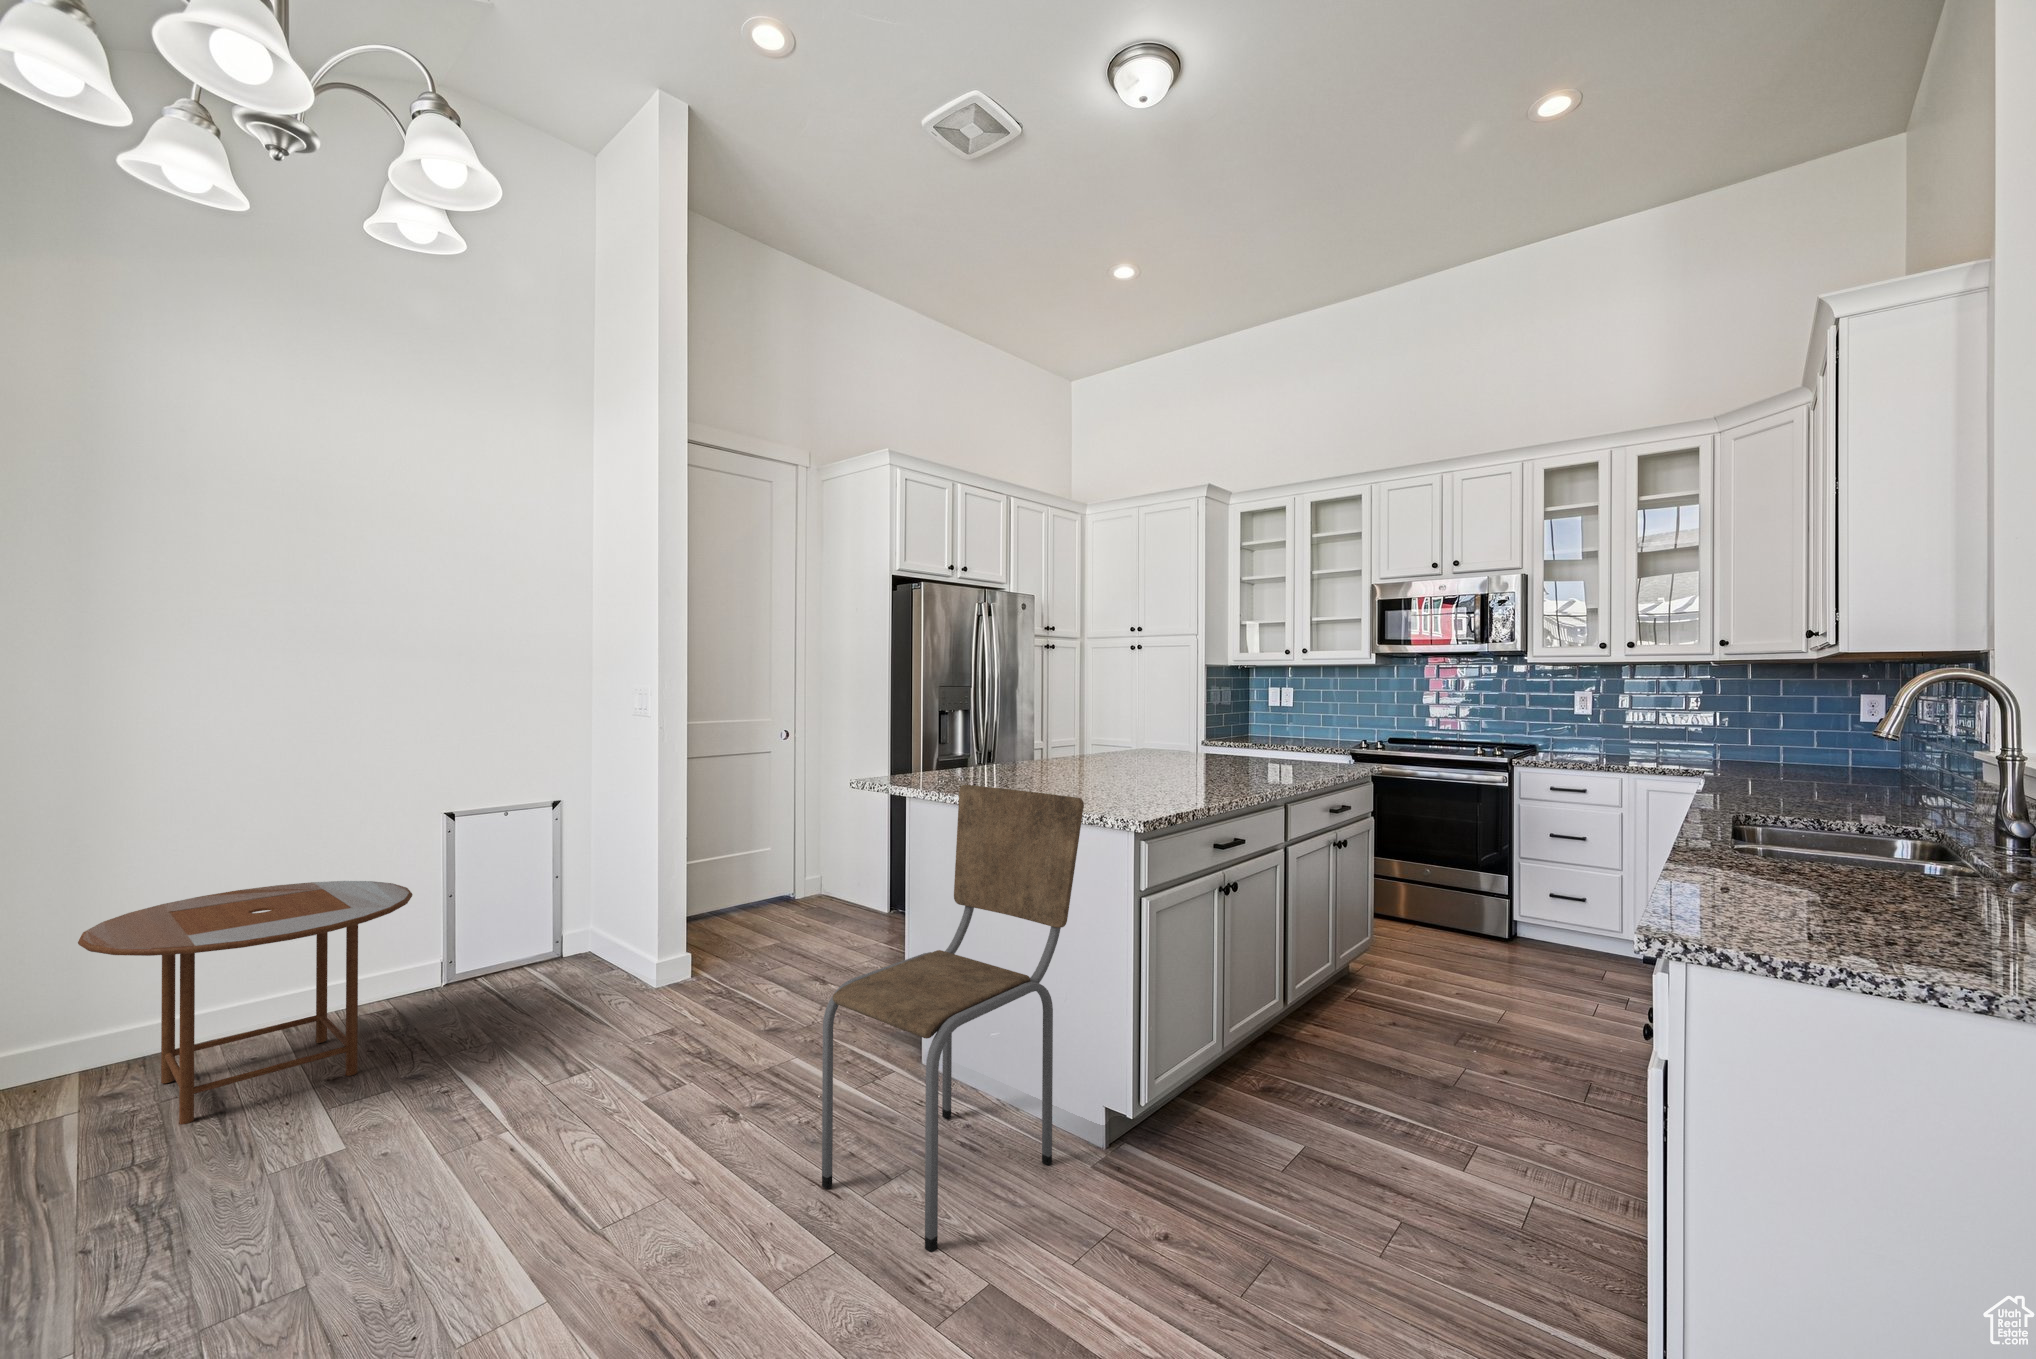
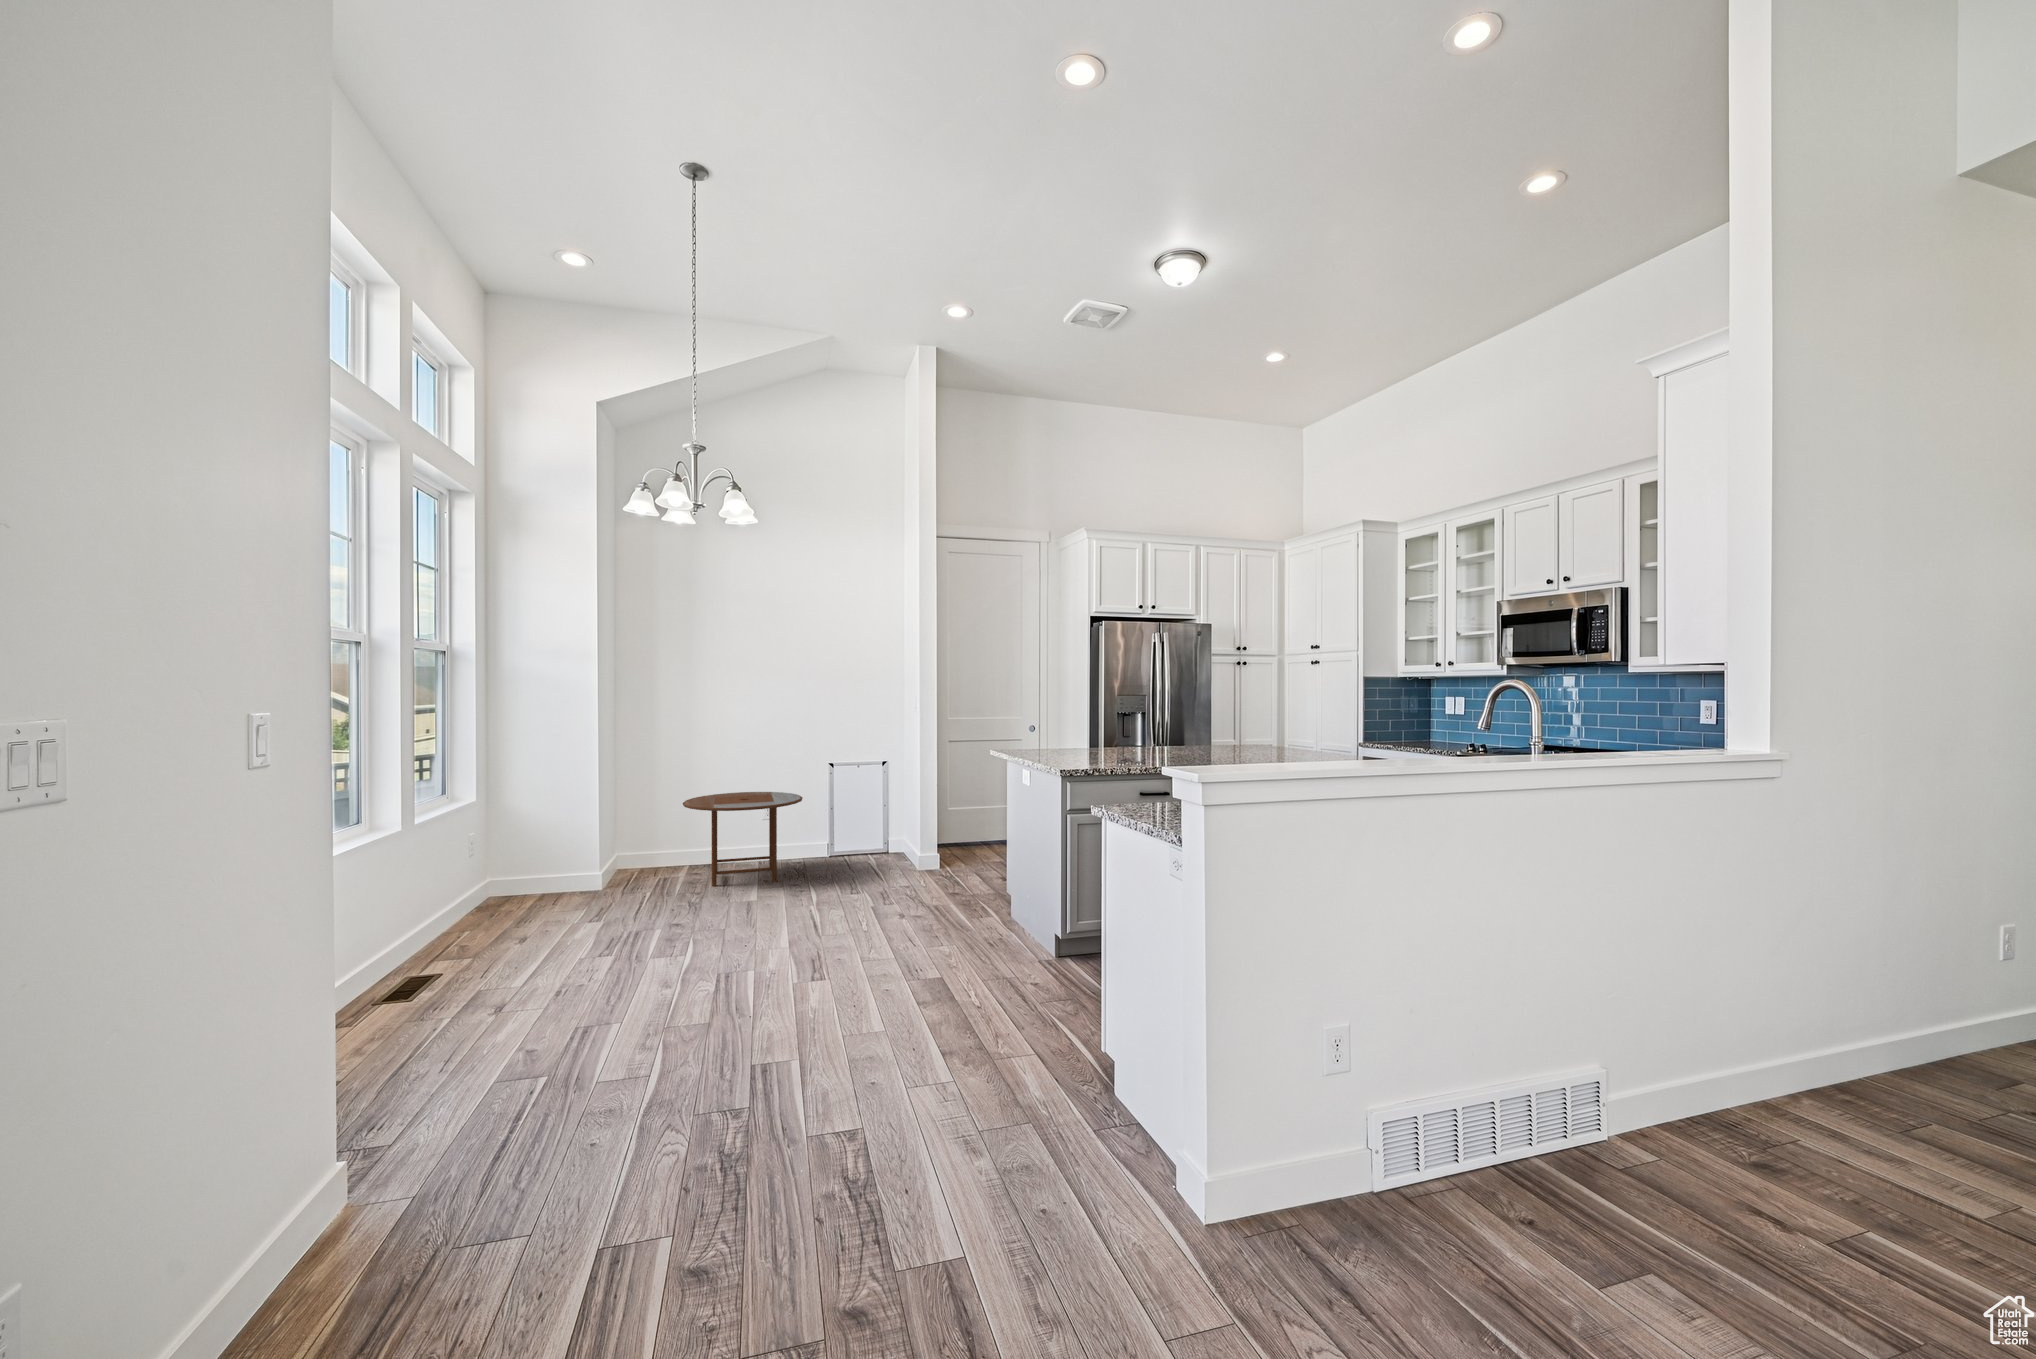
dining chair: present [822,785,1084,1252] -> none [908,753,1037,969]

